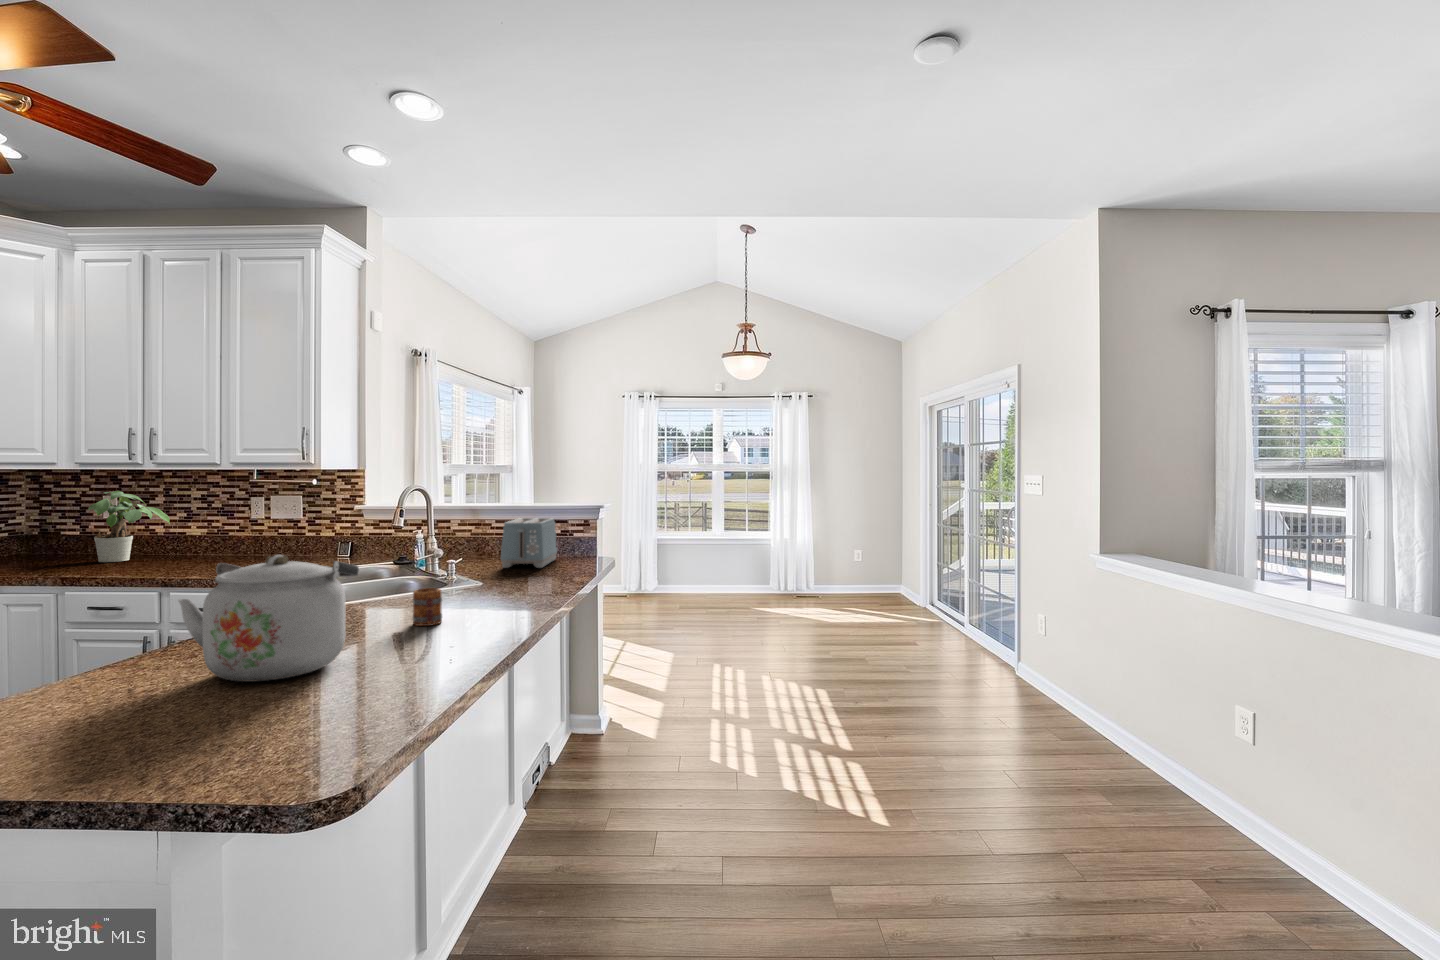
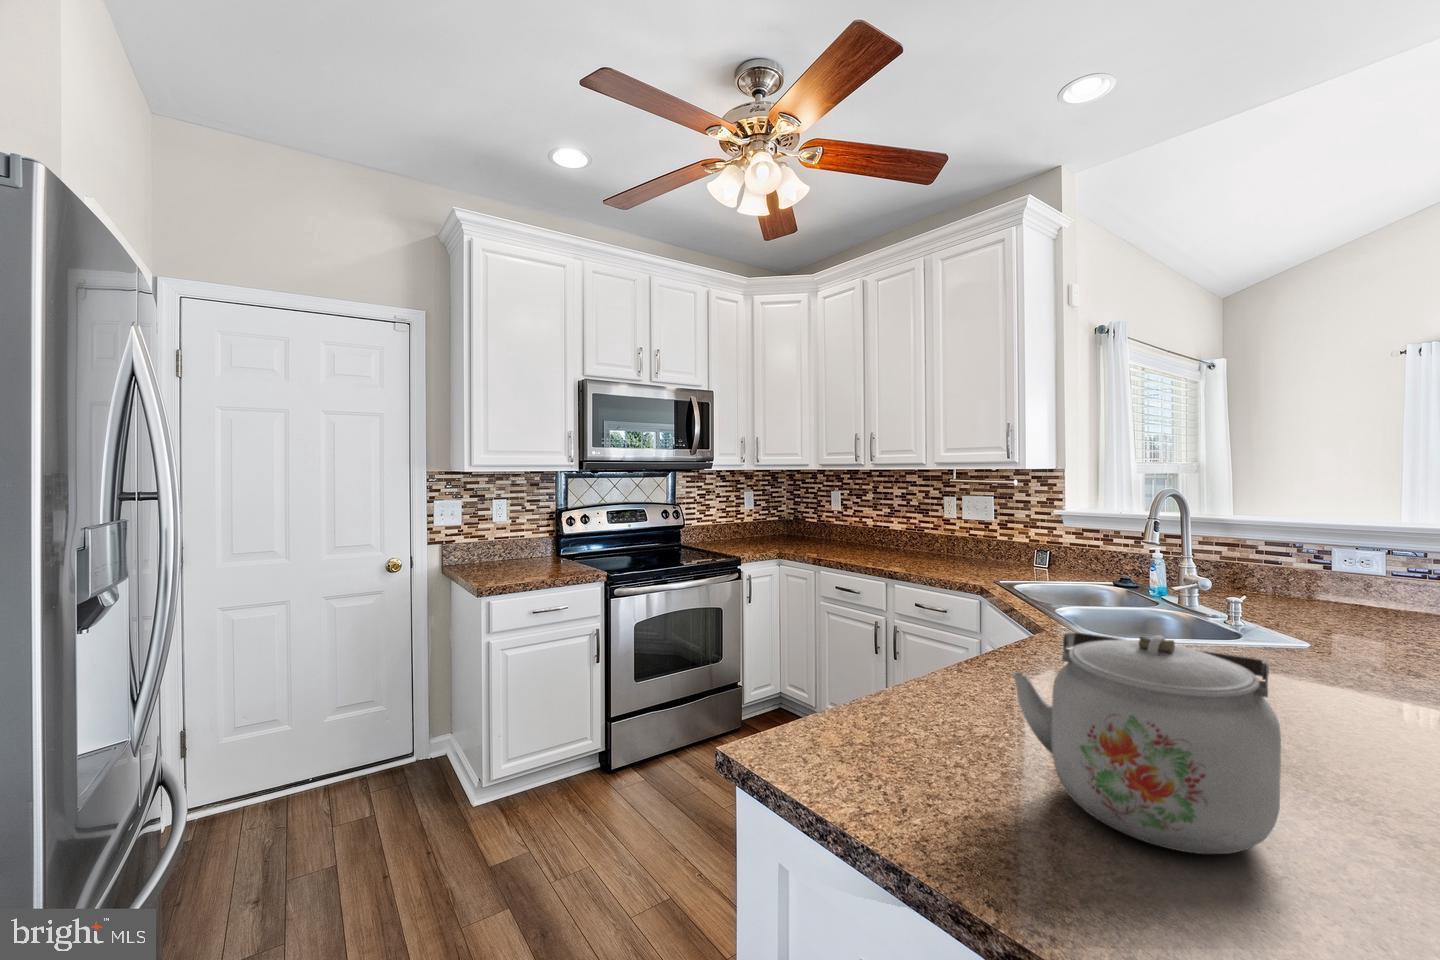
potted plant: present [88,491,170,562] -> none [826,489,881,549]
toaster: present [501,518,557,568] -> none [1301,542,1397,630]
mug: present [413,588,442,626] -> none [1289,684,1360,756]

